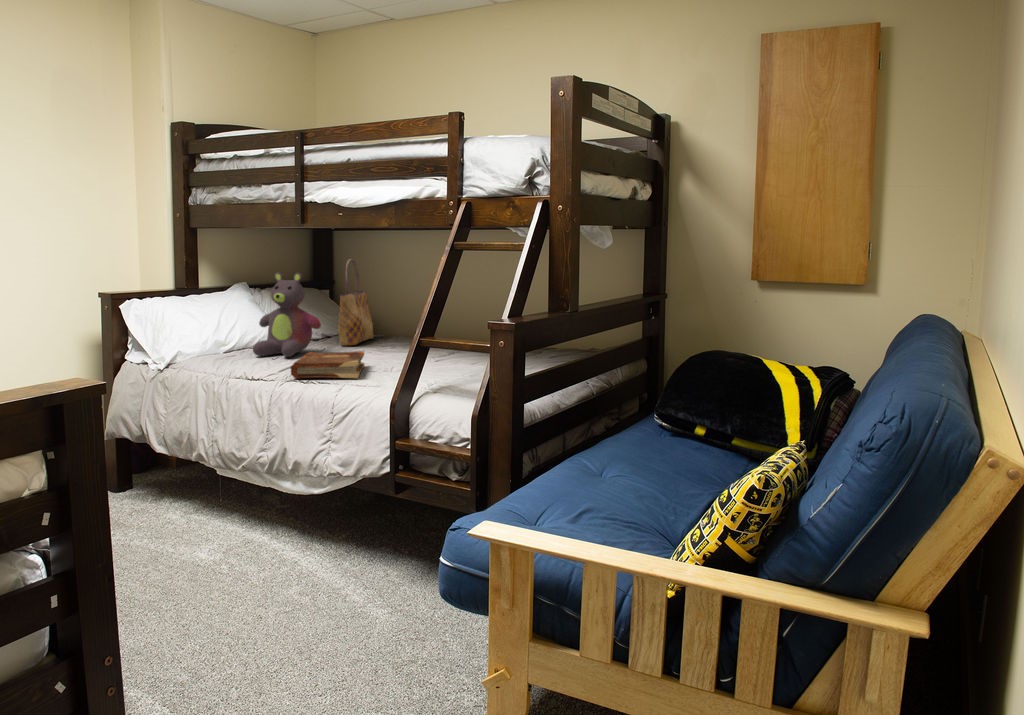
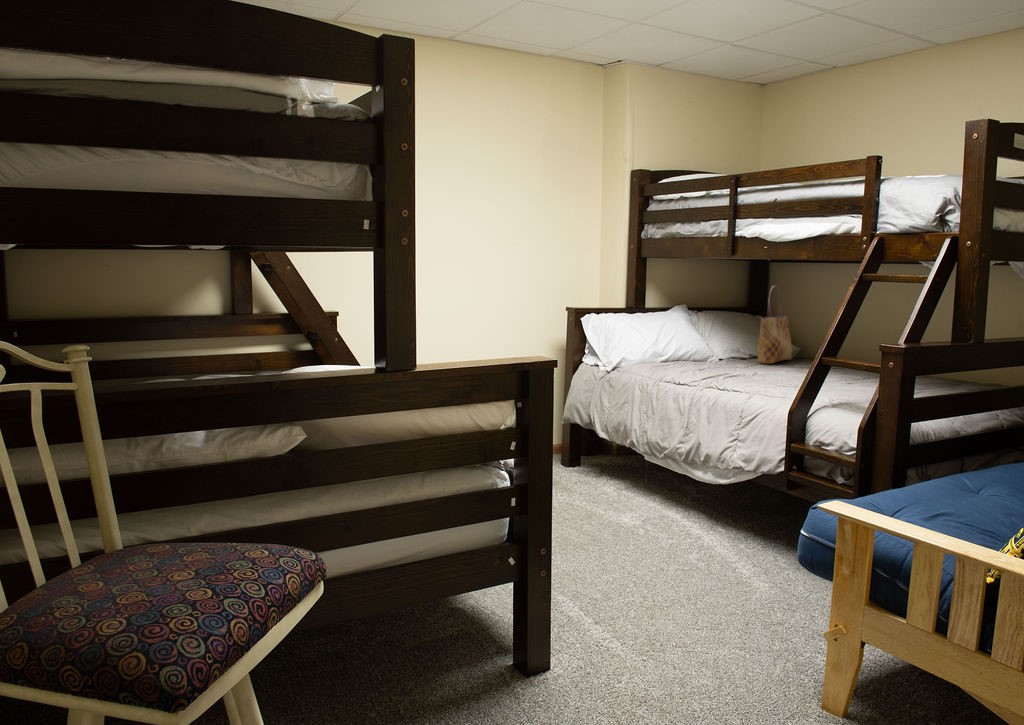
stuffed bear: present [253,272,321,357] -> none [681,296,741,369]
book: present [290,351,365,379] -> none [709,365,776,390]

